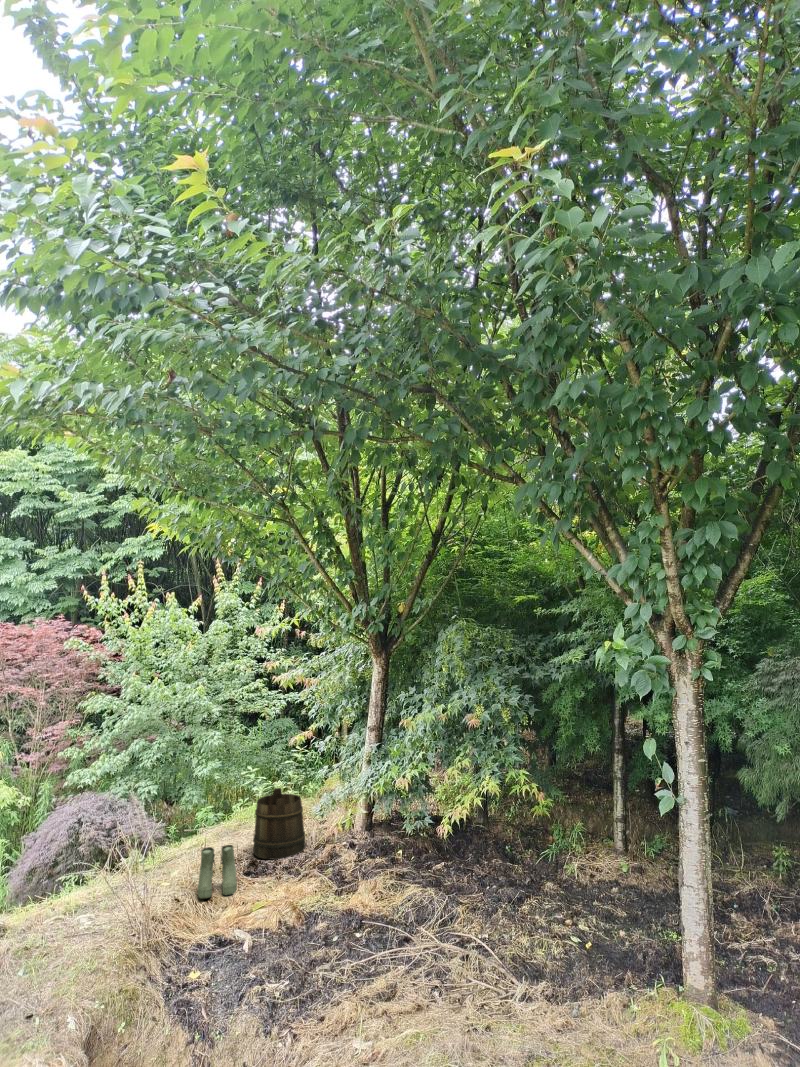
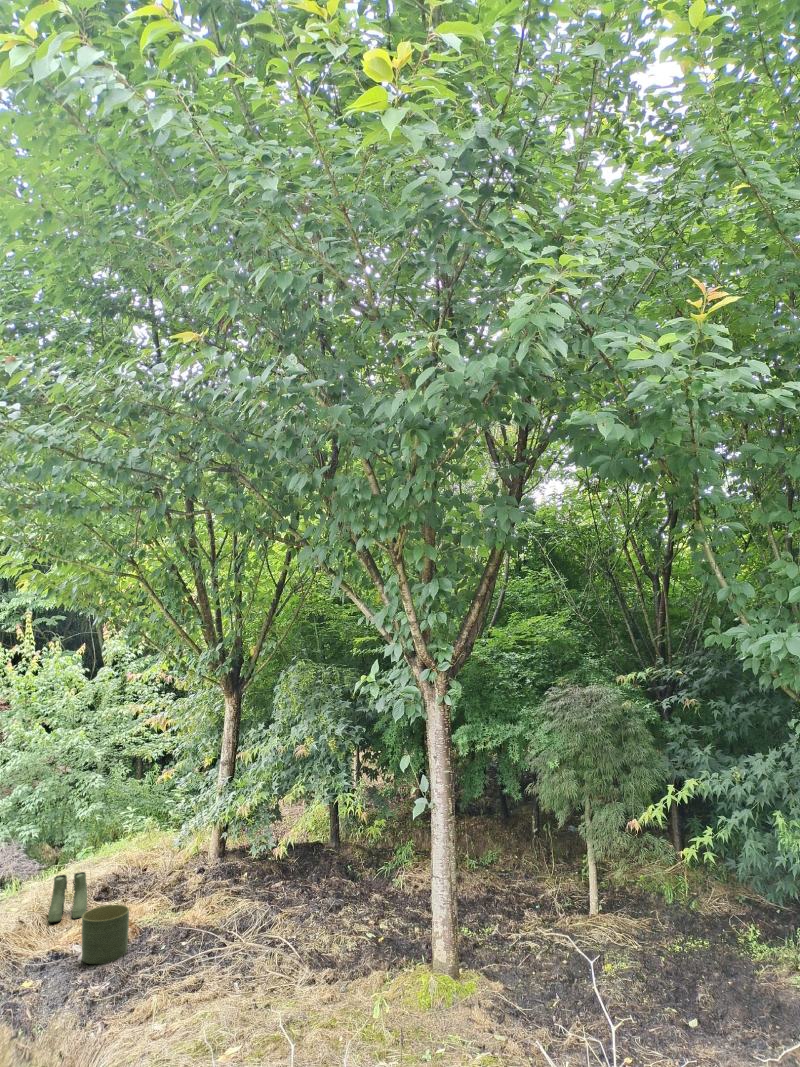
bucket: present [253,788,306,860] -> none [110,820,161,886]
planter: none [246,888,296,955] -> present [82,905,129,964]

